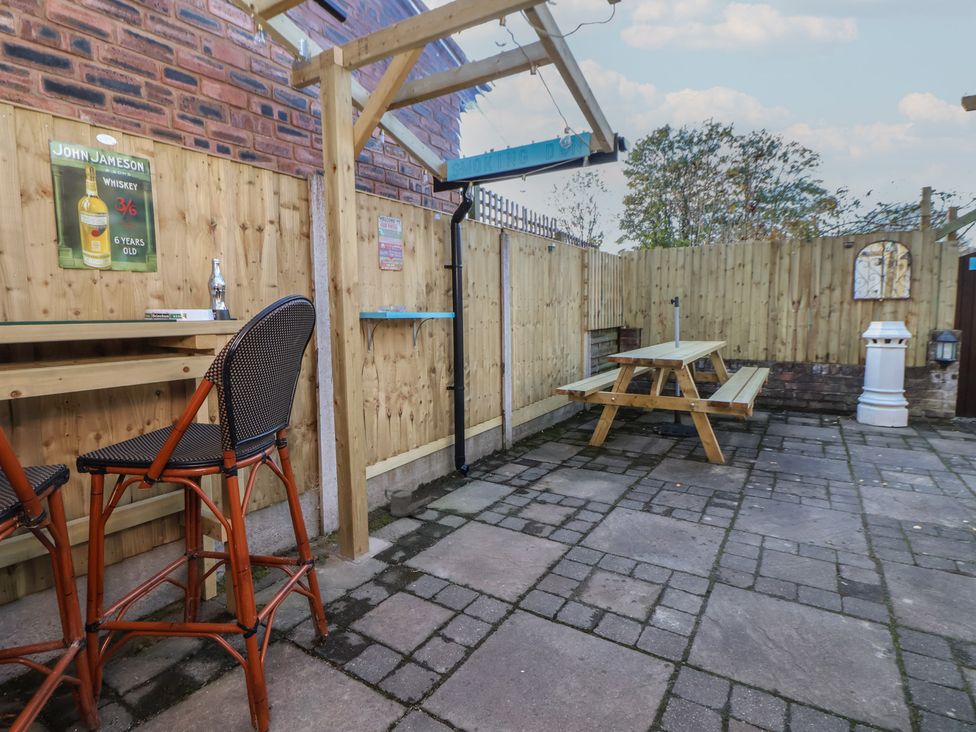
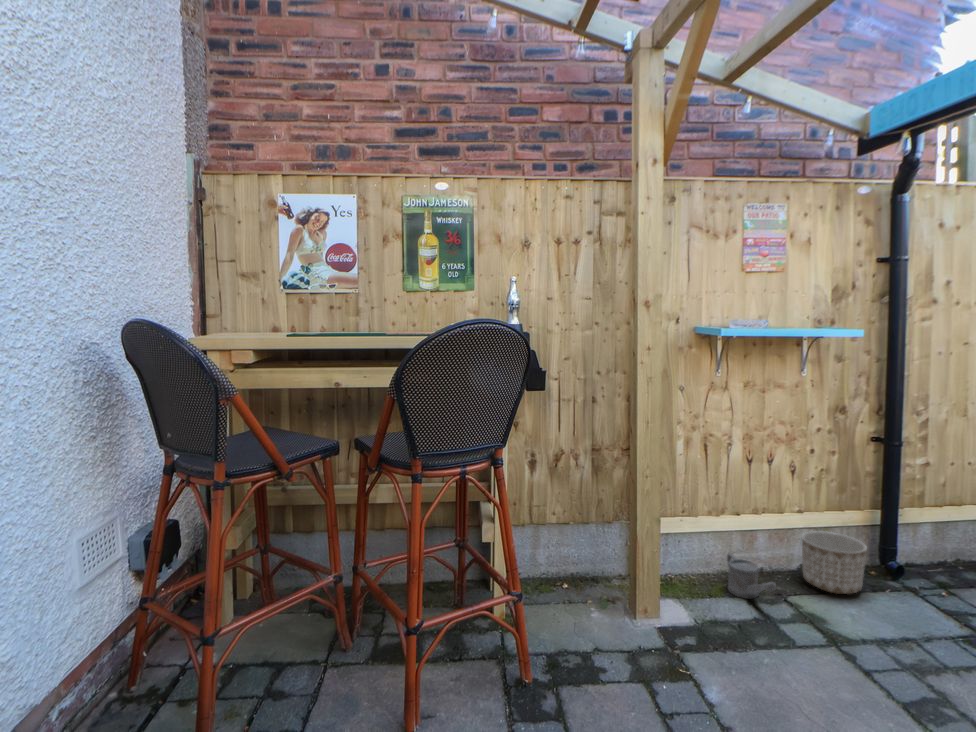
planter: none [423,456,461,496] -> present [802,531,867,594]

